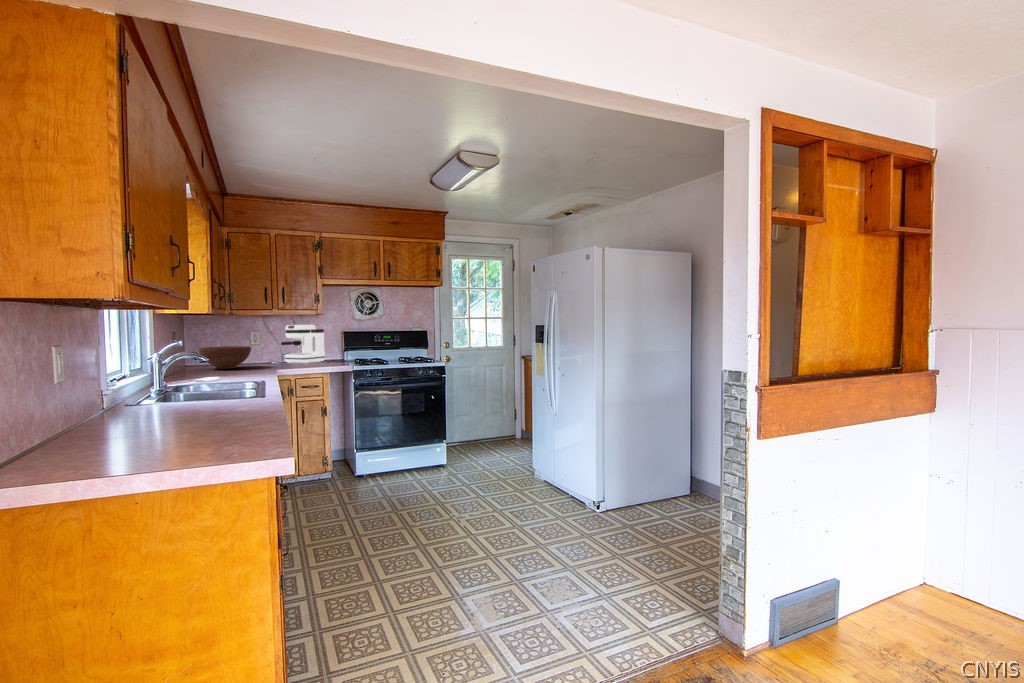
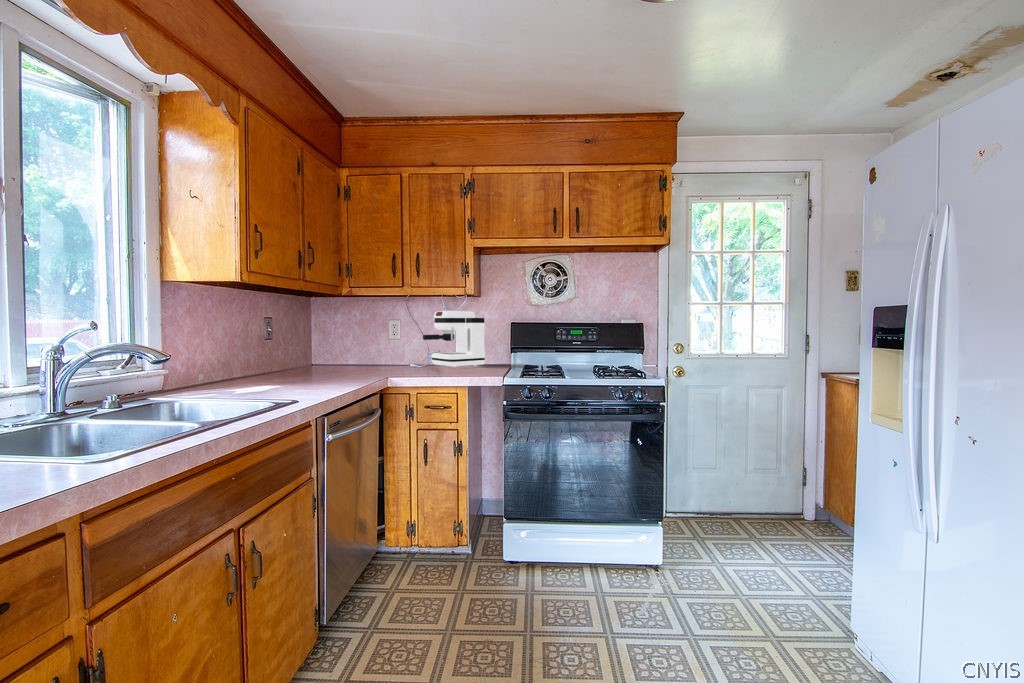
fruit bowl: present [199,346,251,369] -> none [302,339,372,371]

